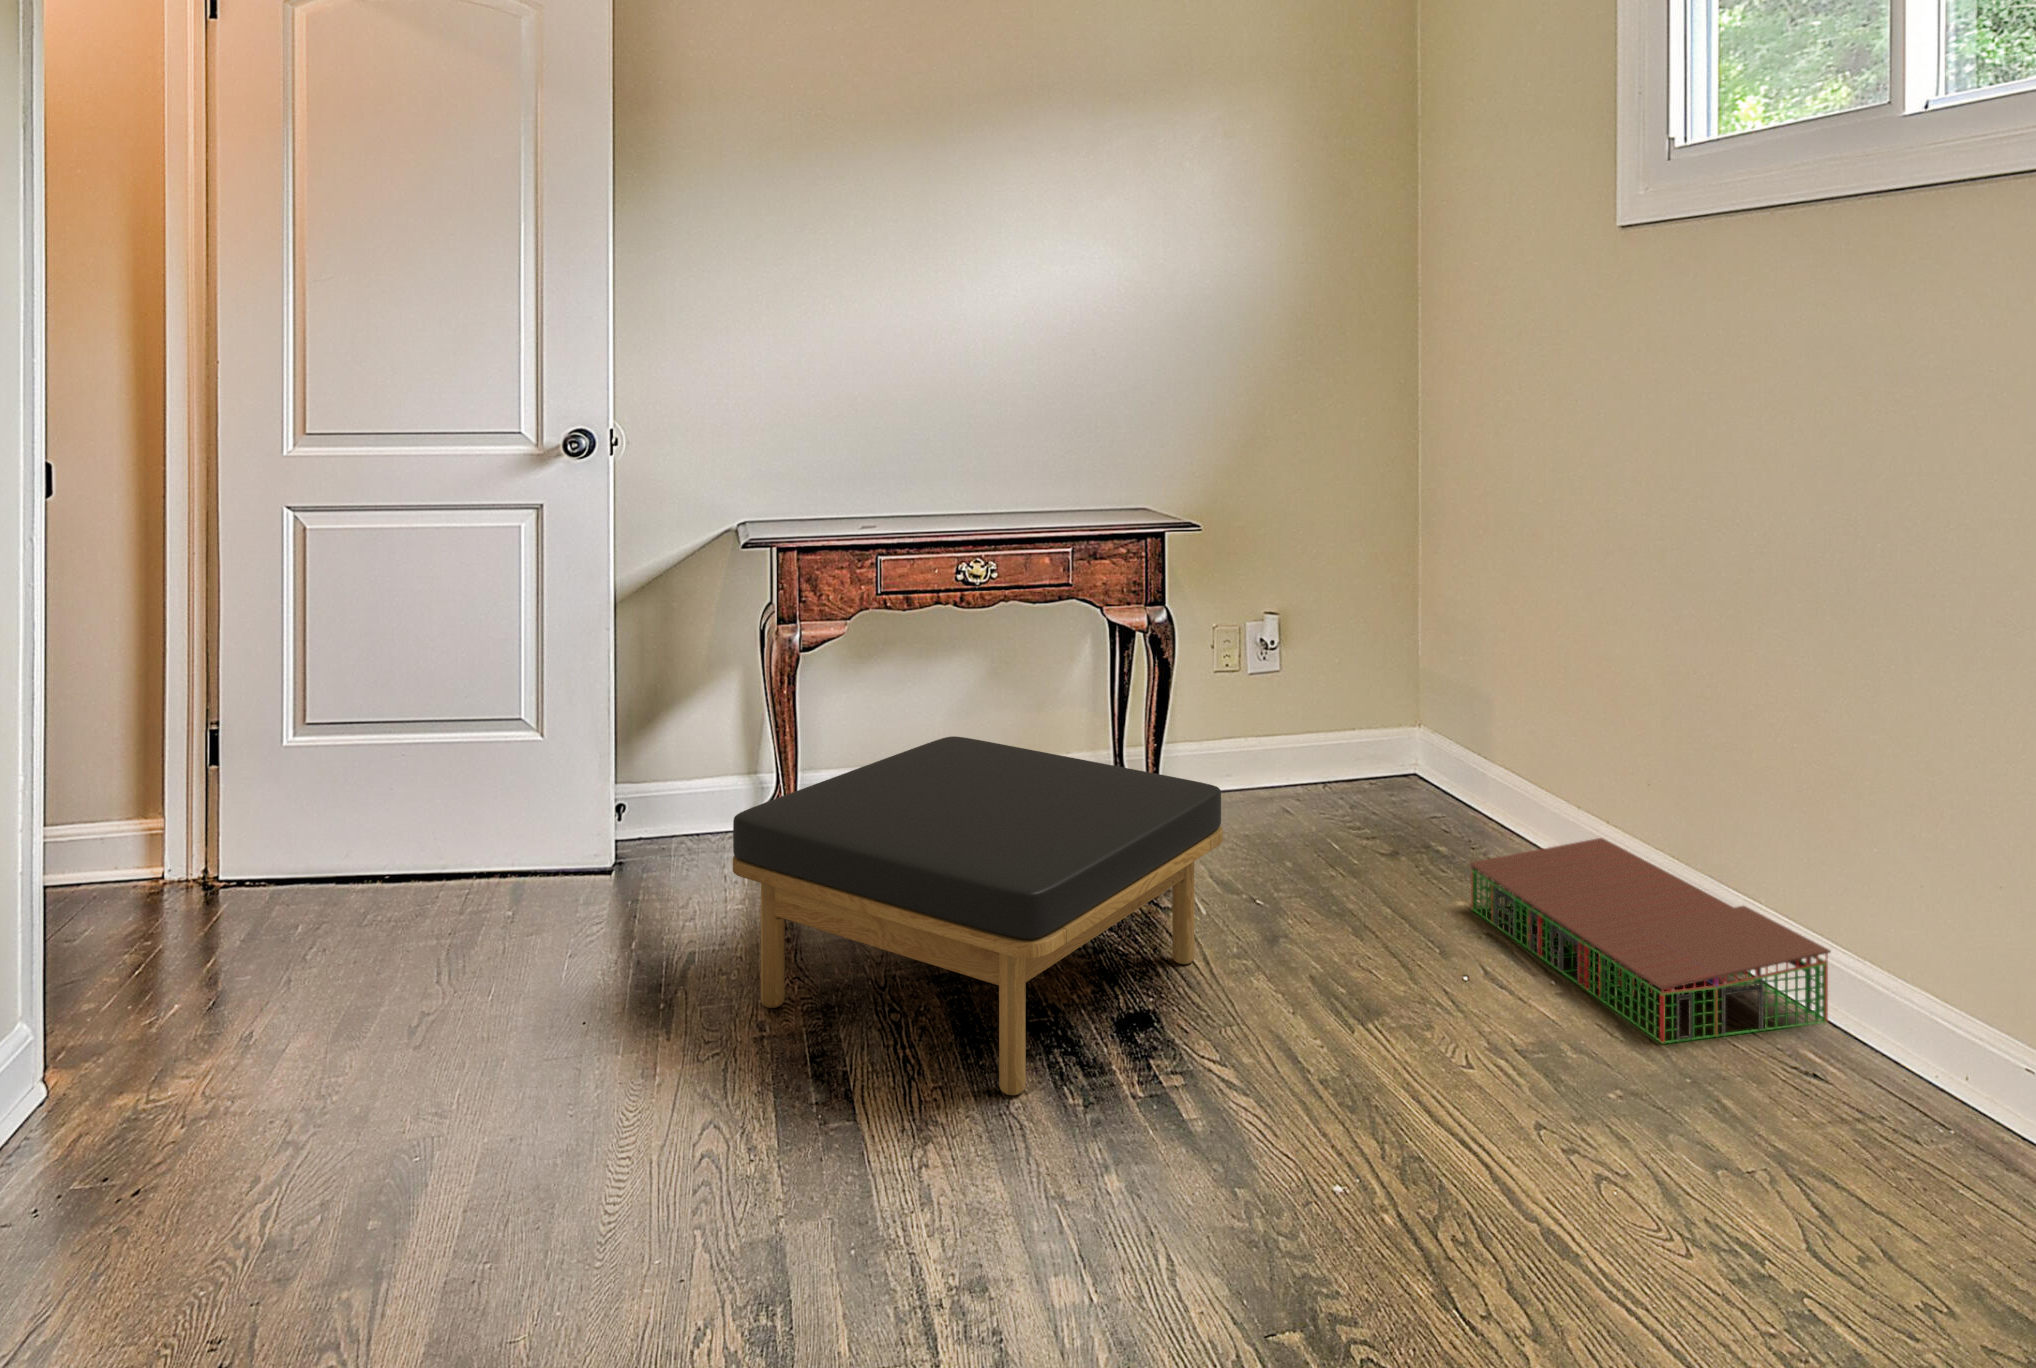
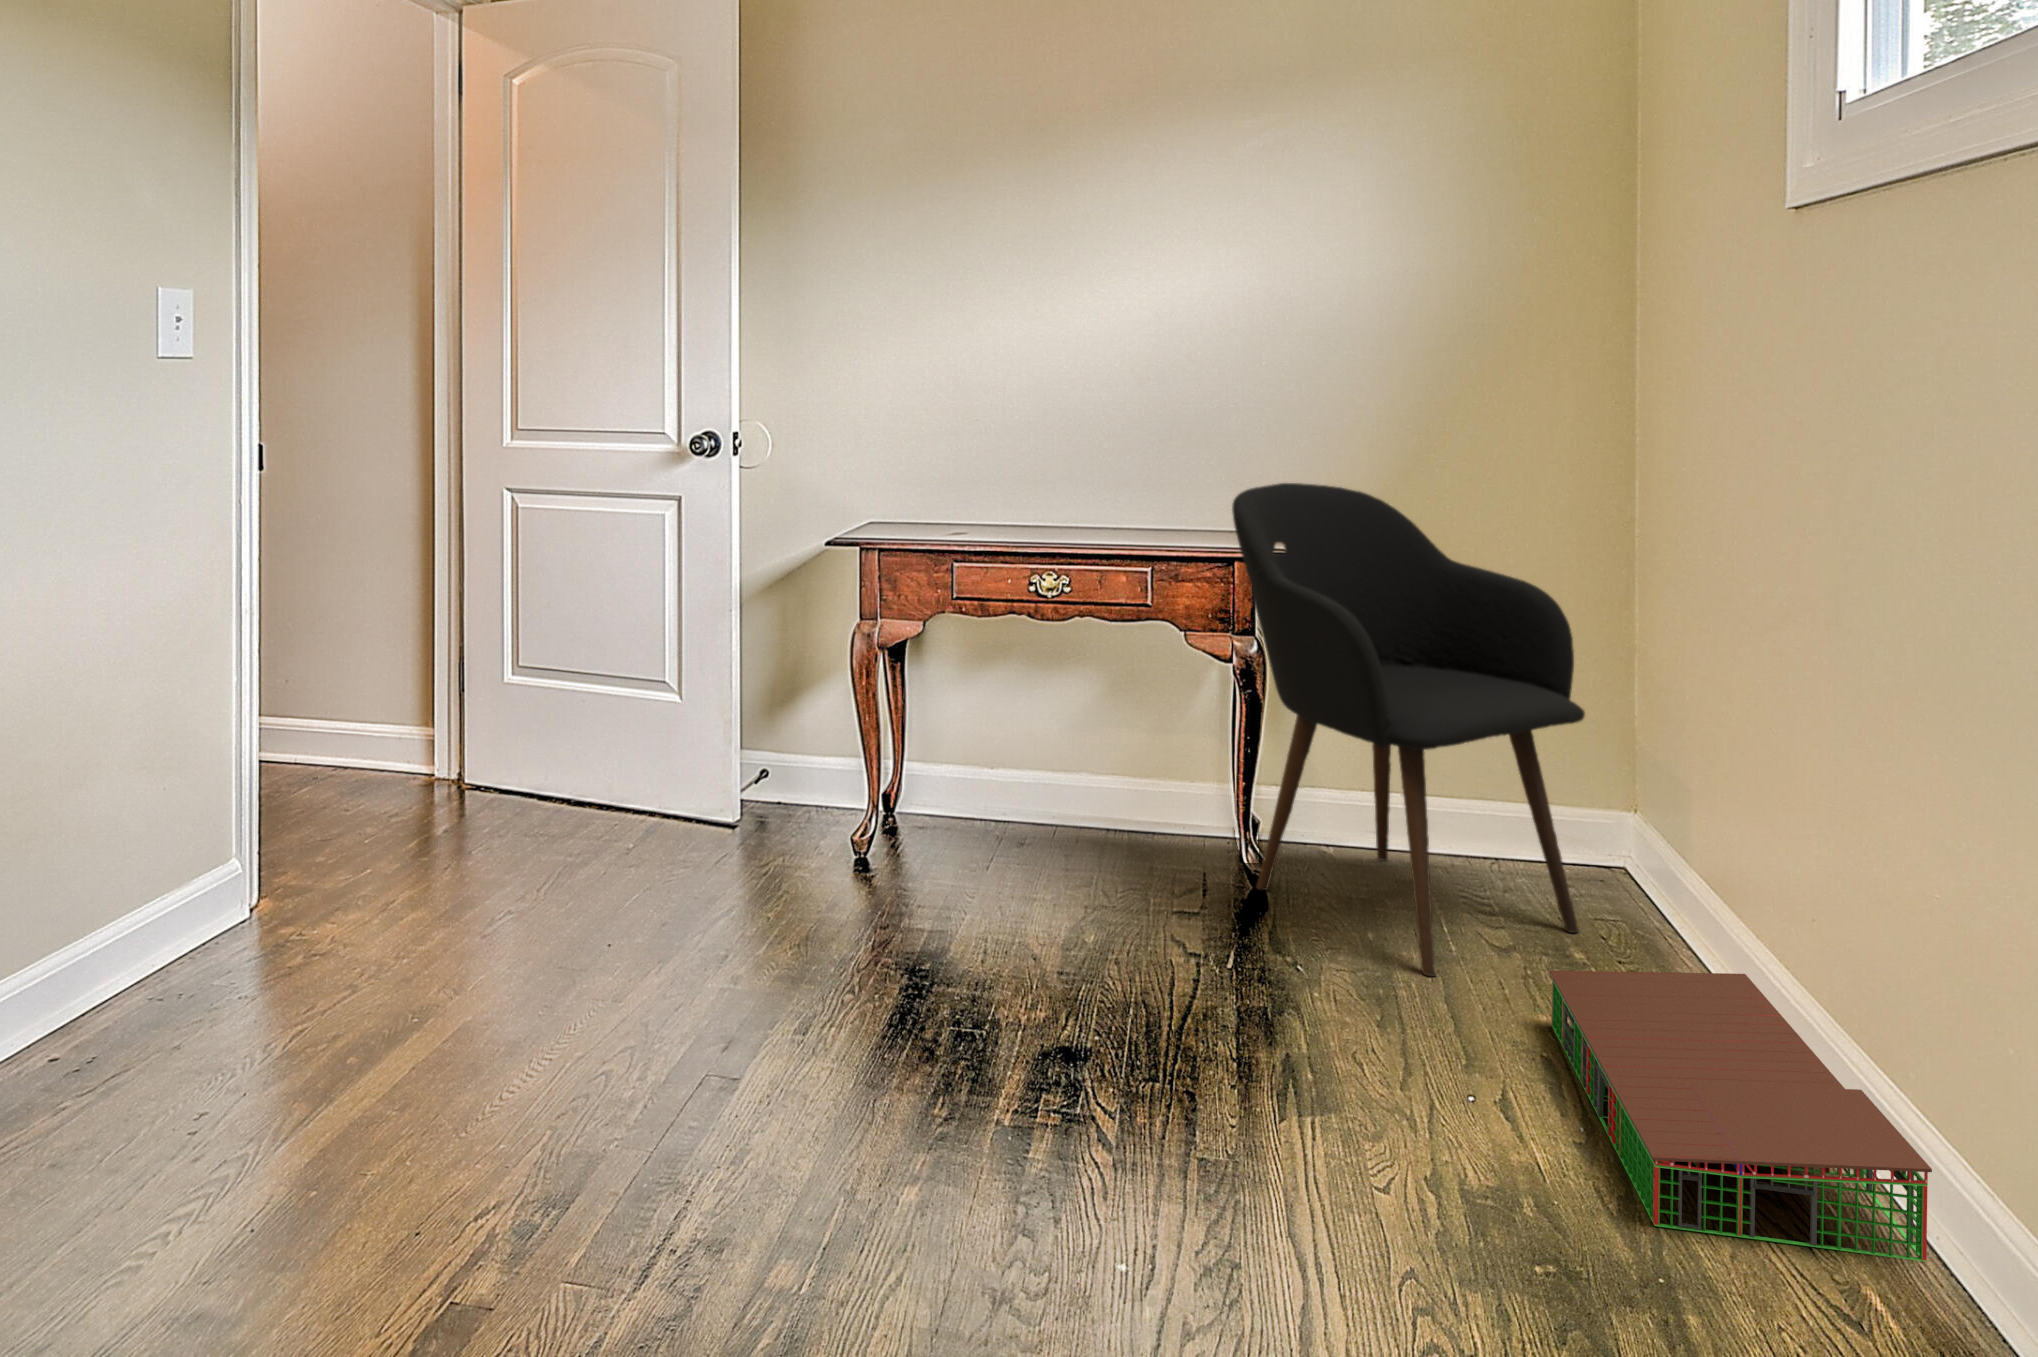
armchair: none [1128,461,1429,889] -> present [1232,483,1585,976]
ottoman: present [733,736,1223,1095] -> none [733,745,1210,1094]

